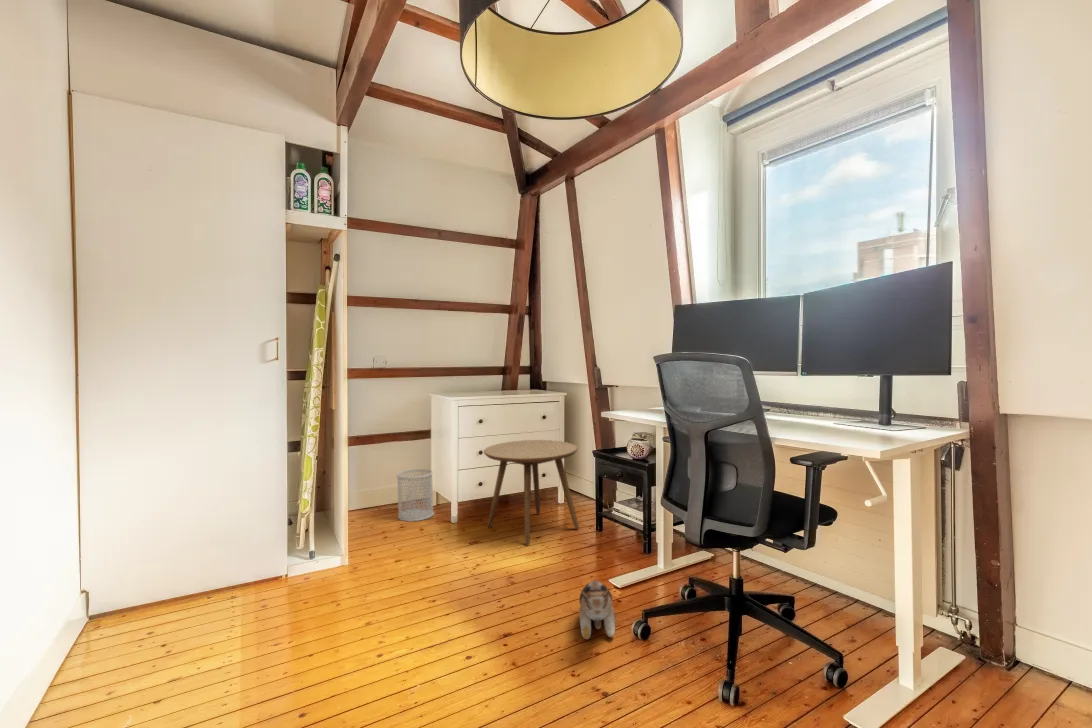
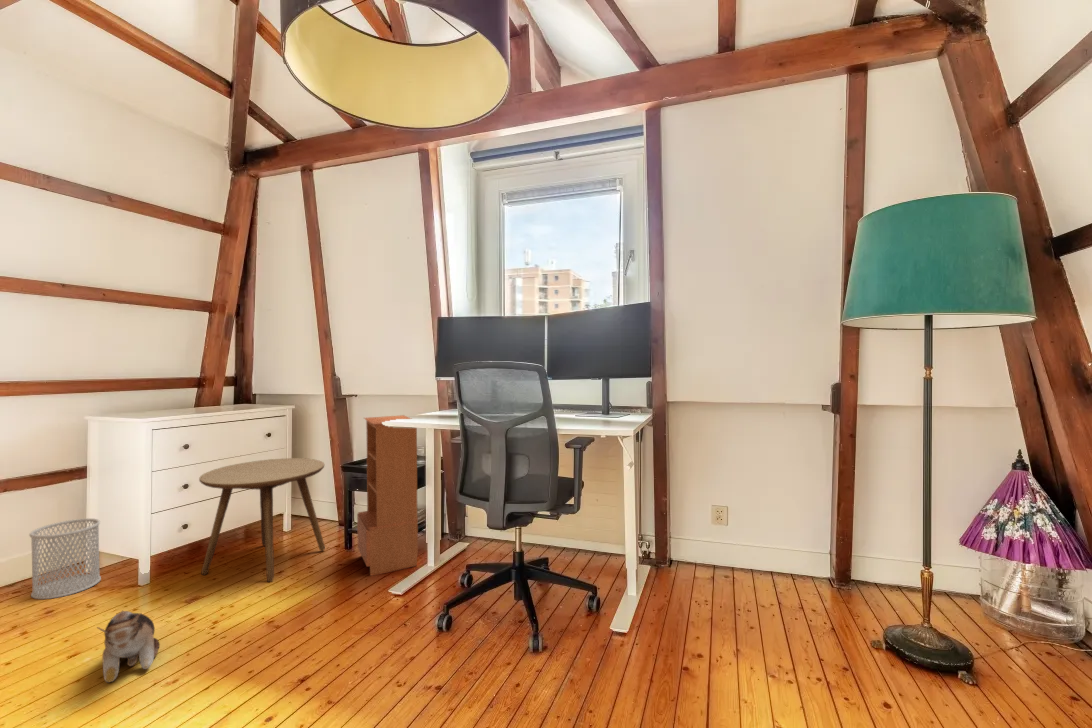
bookcase: none [599,409,651,565] -> present [357,415,418,576]
plush toy: present [579,580,615,639] -> present [98,611,160,682]

